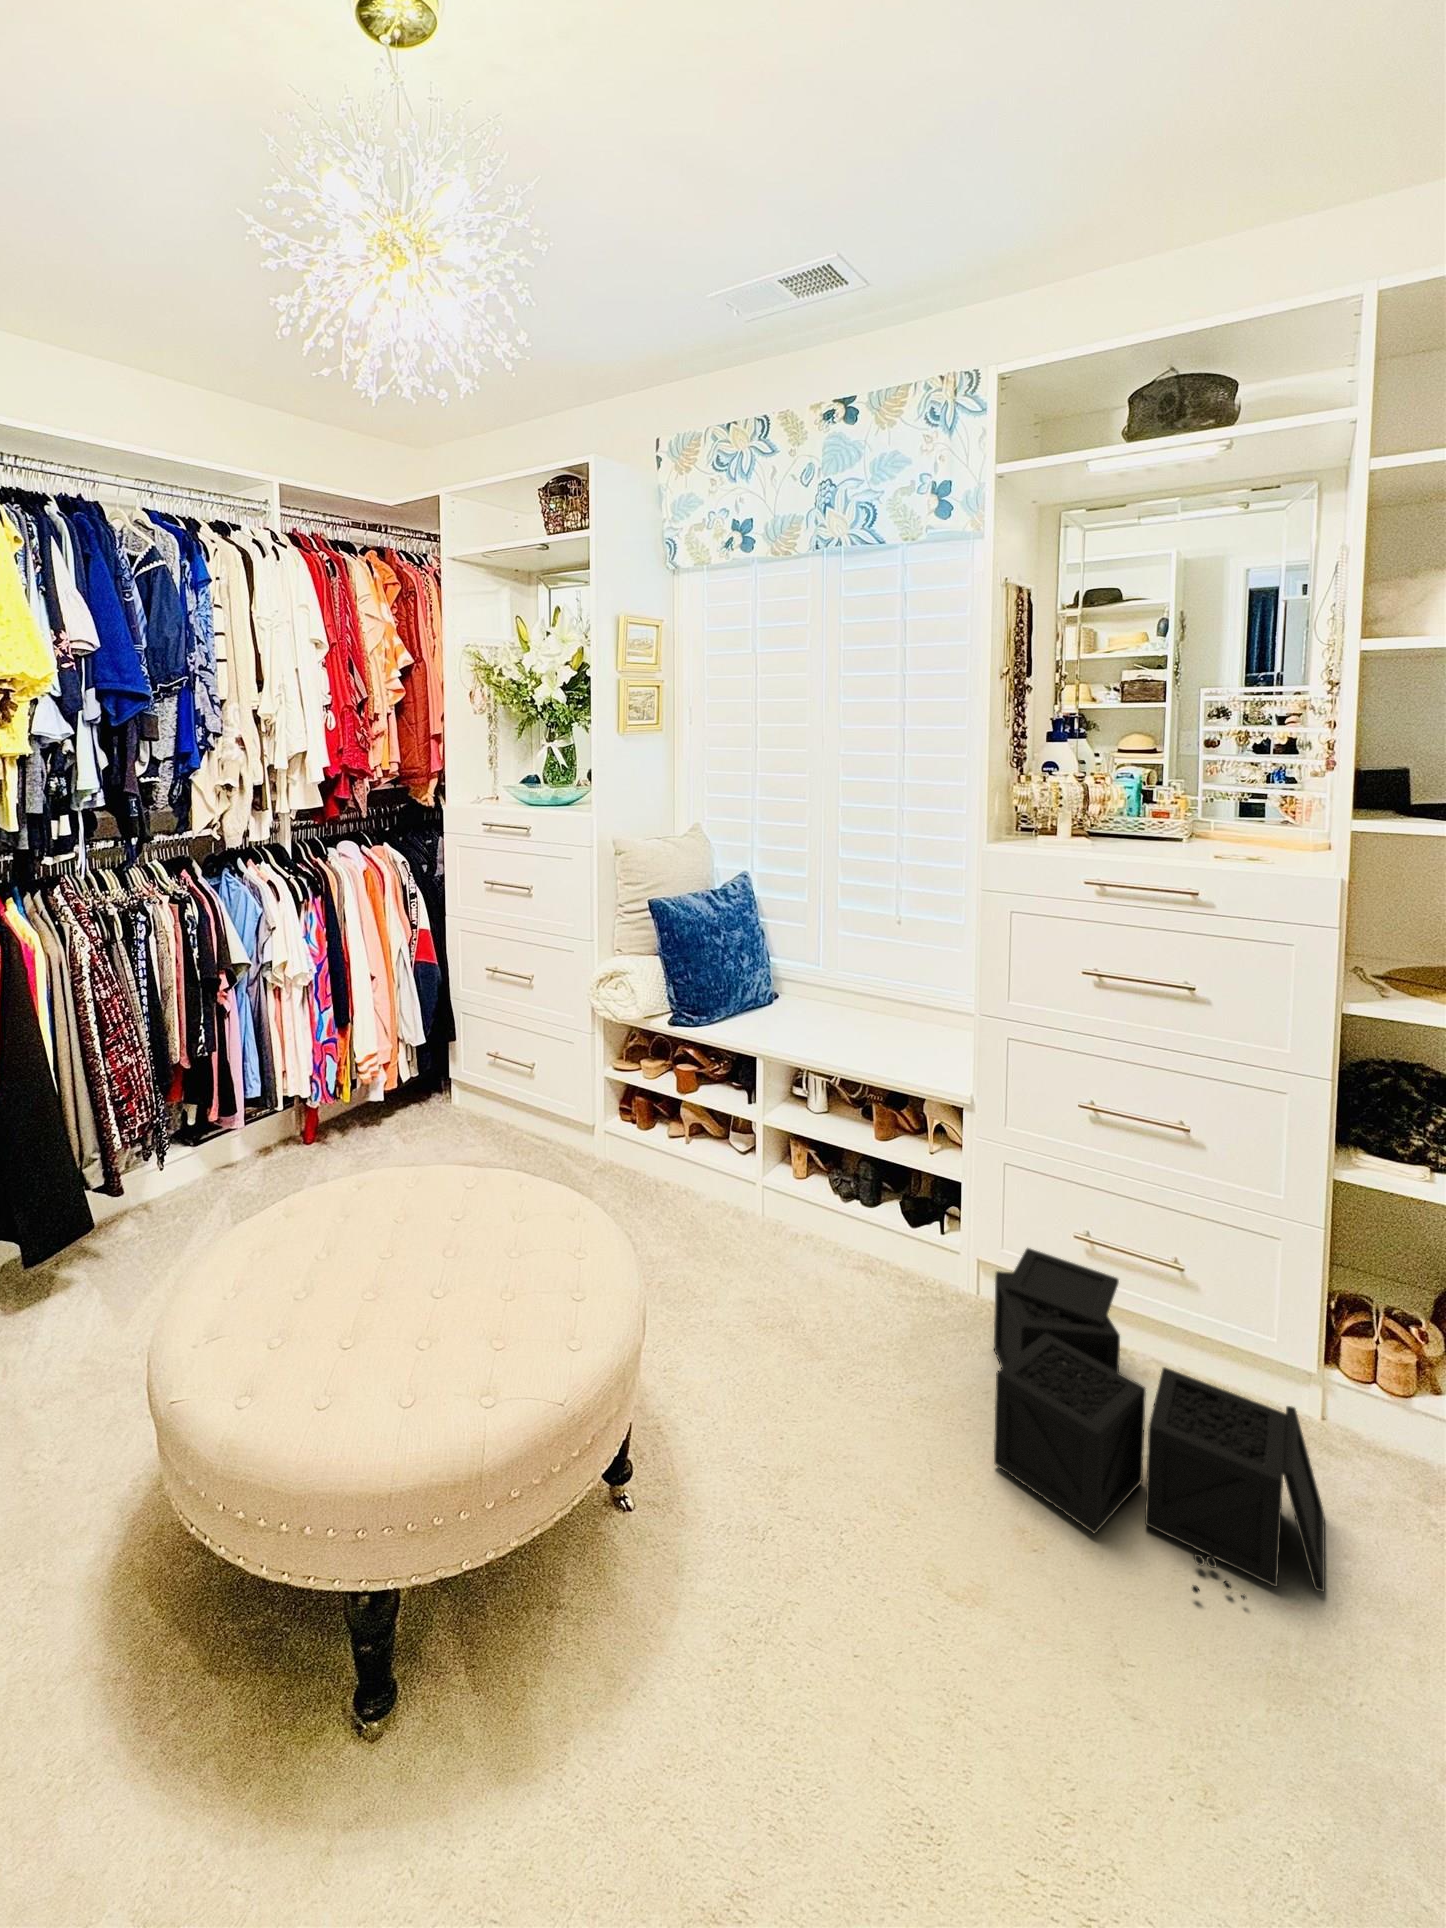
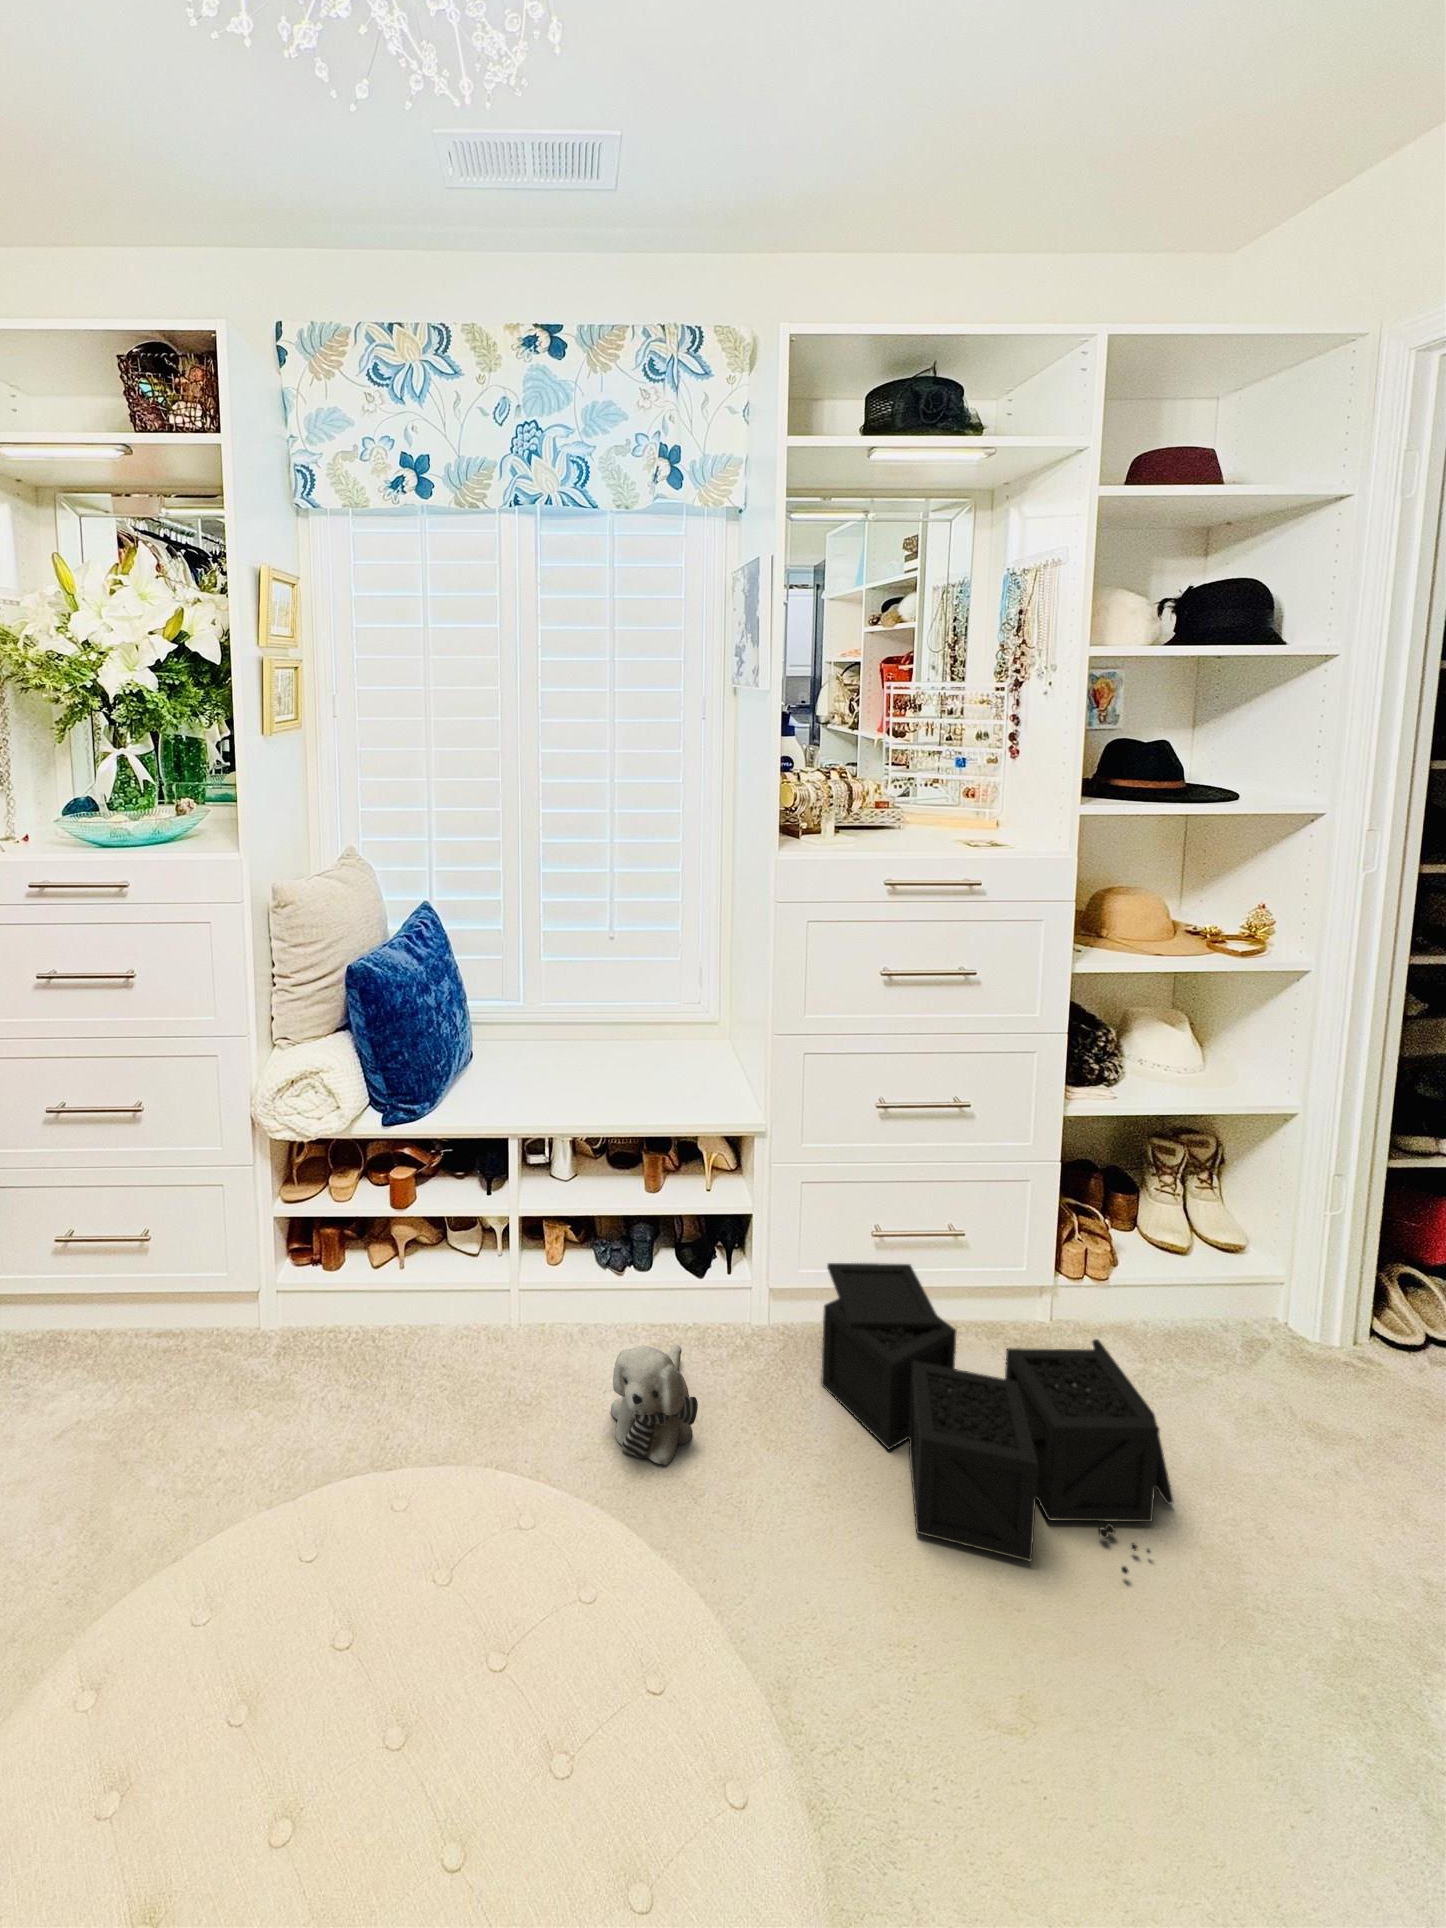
plush toy: none [782,1233,874,1331] -> present [611,1345,698,1465]

